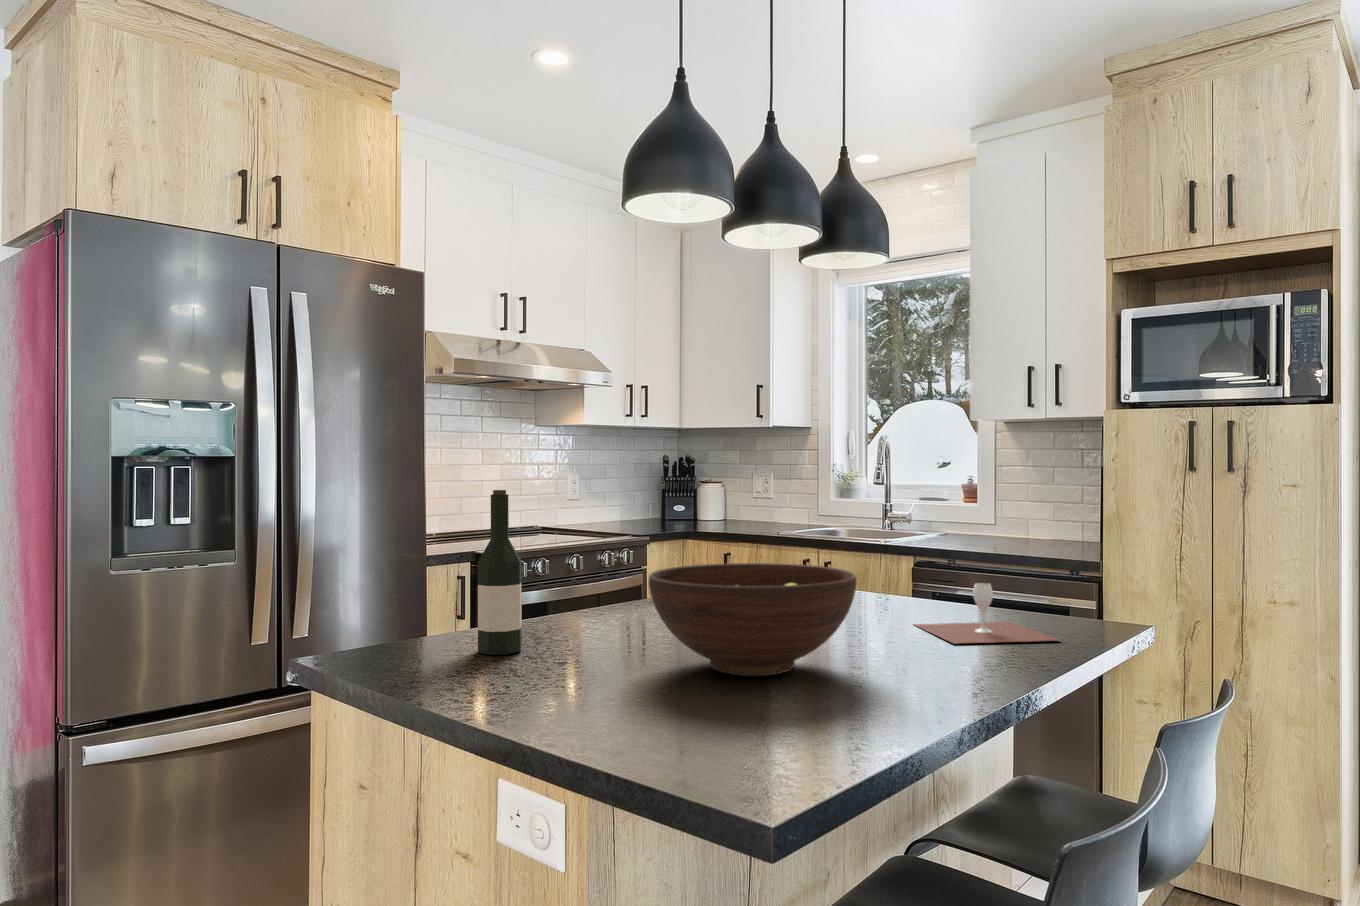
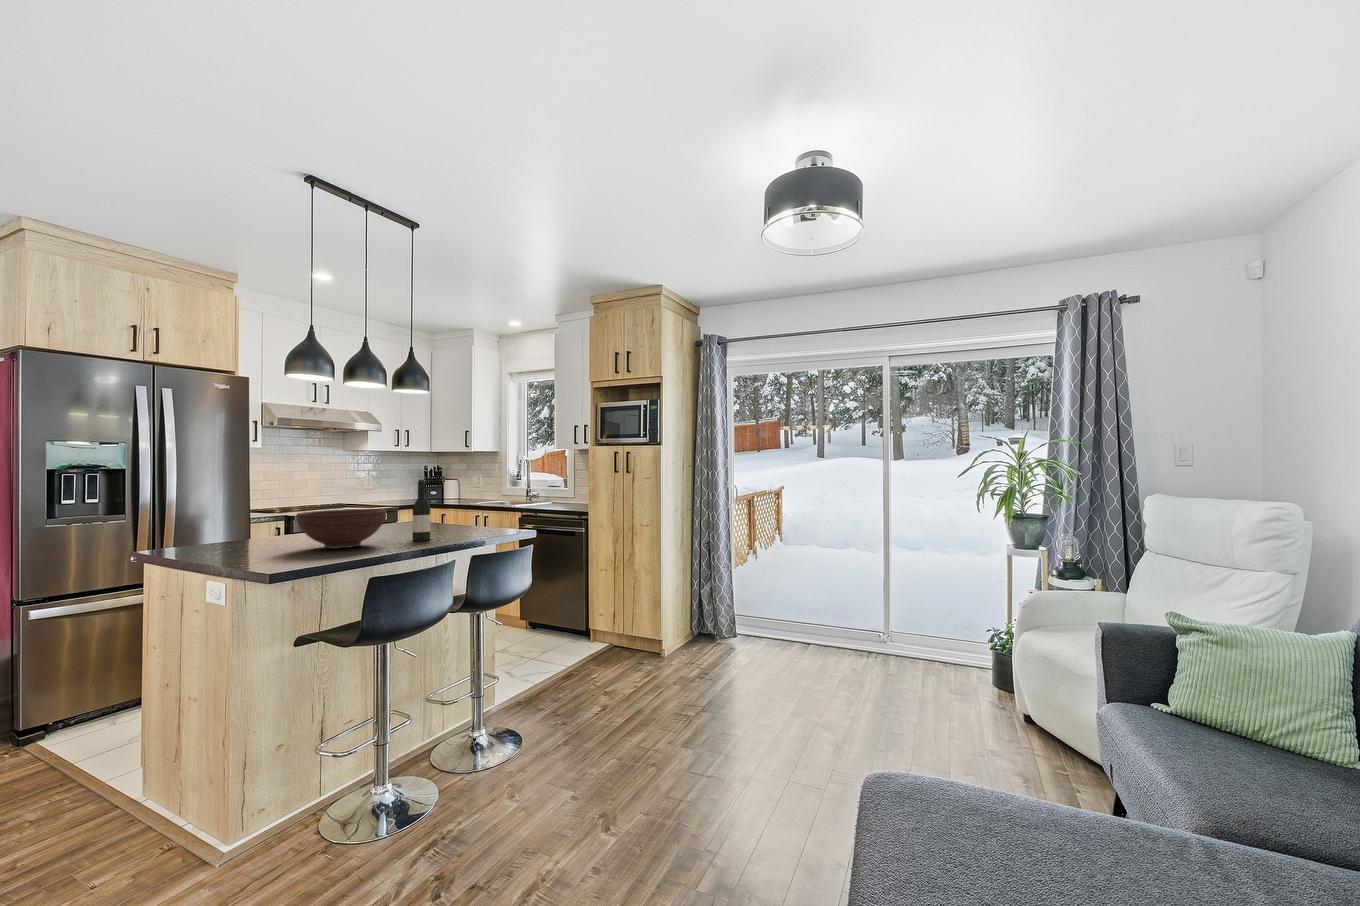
wine bottle: present [478,490,522,655] -> present [413,480,430,541]
wine glass: present [915,583,1060,644] -> none [445,515,490,537]

